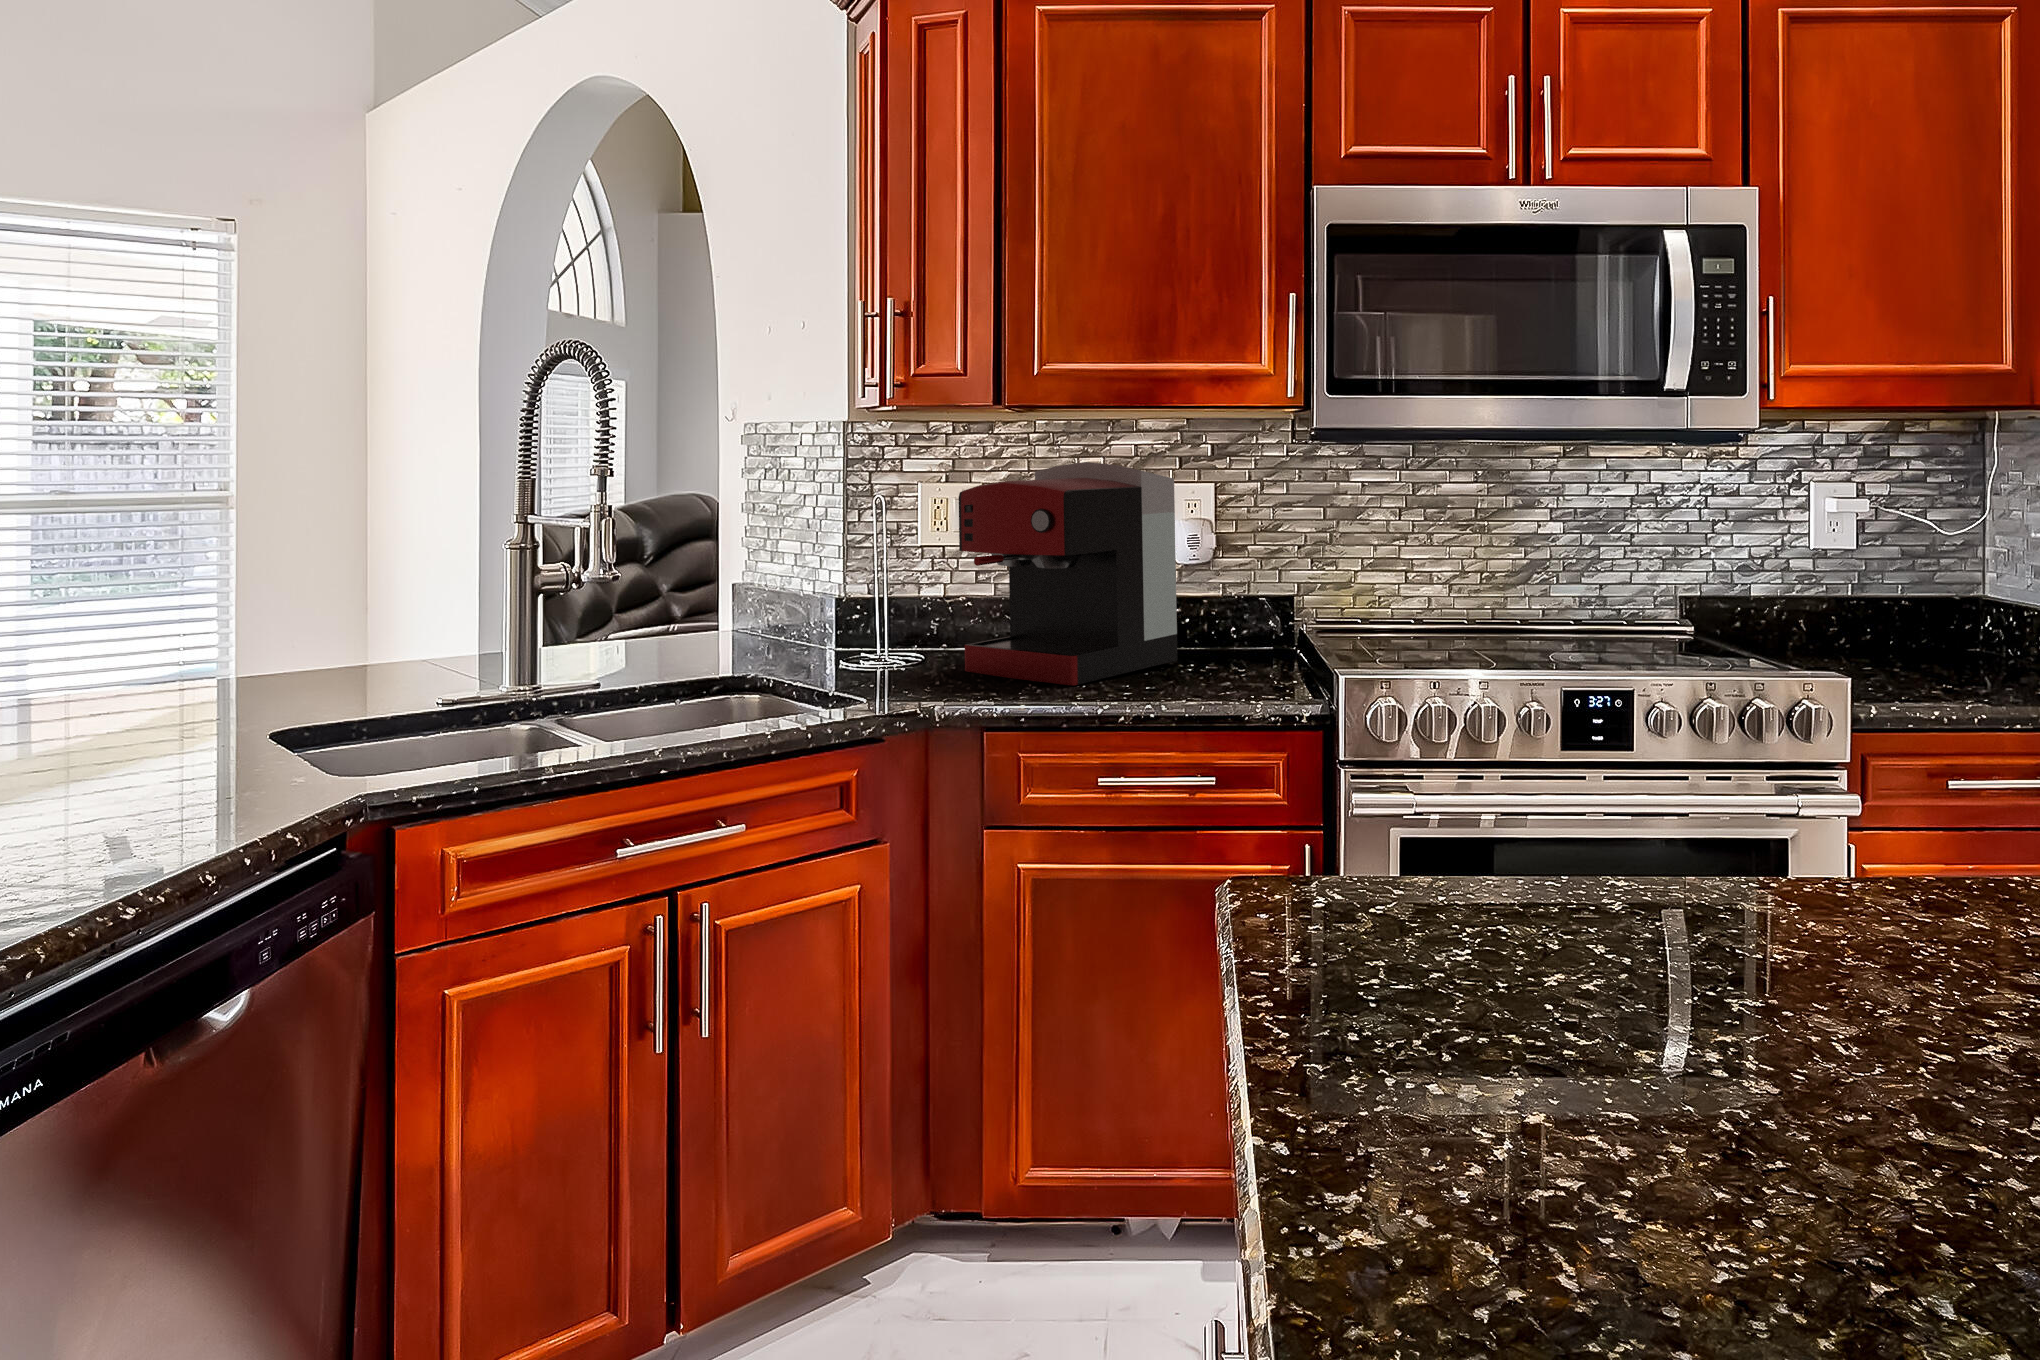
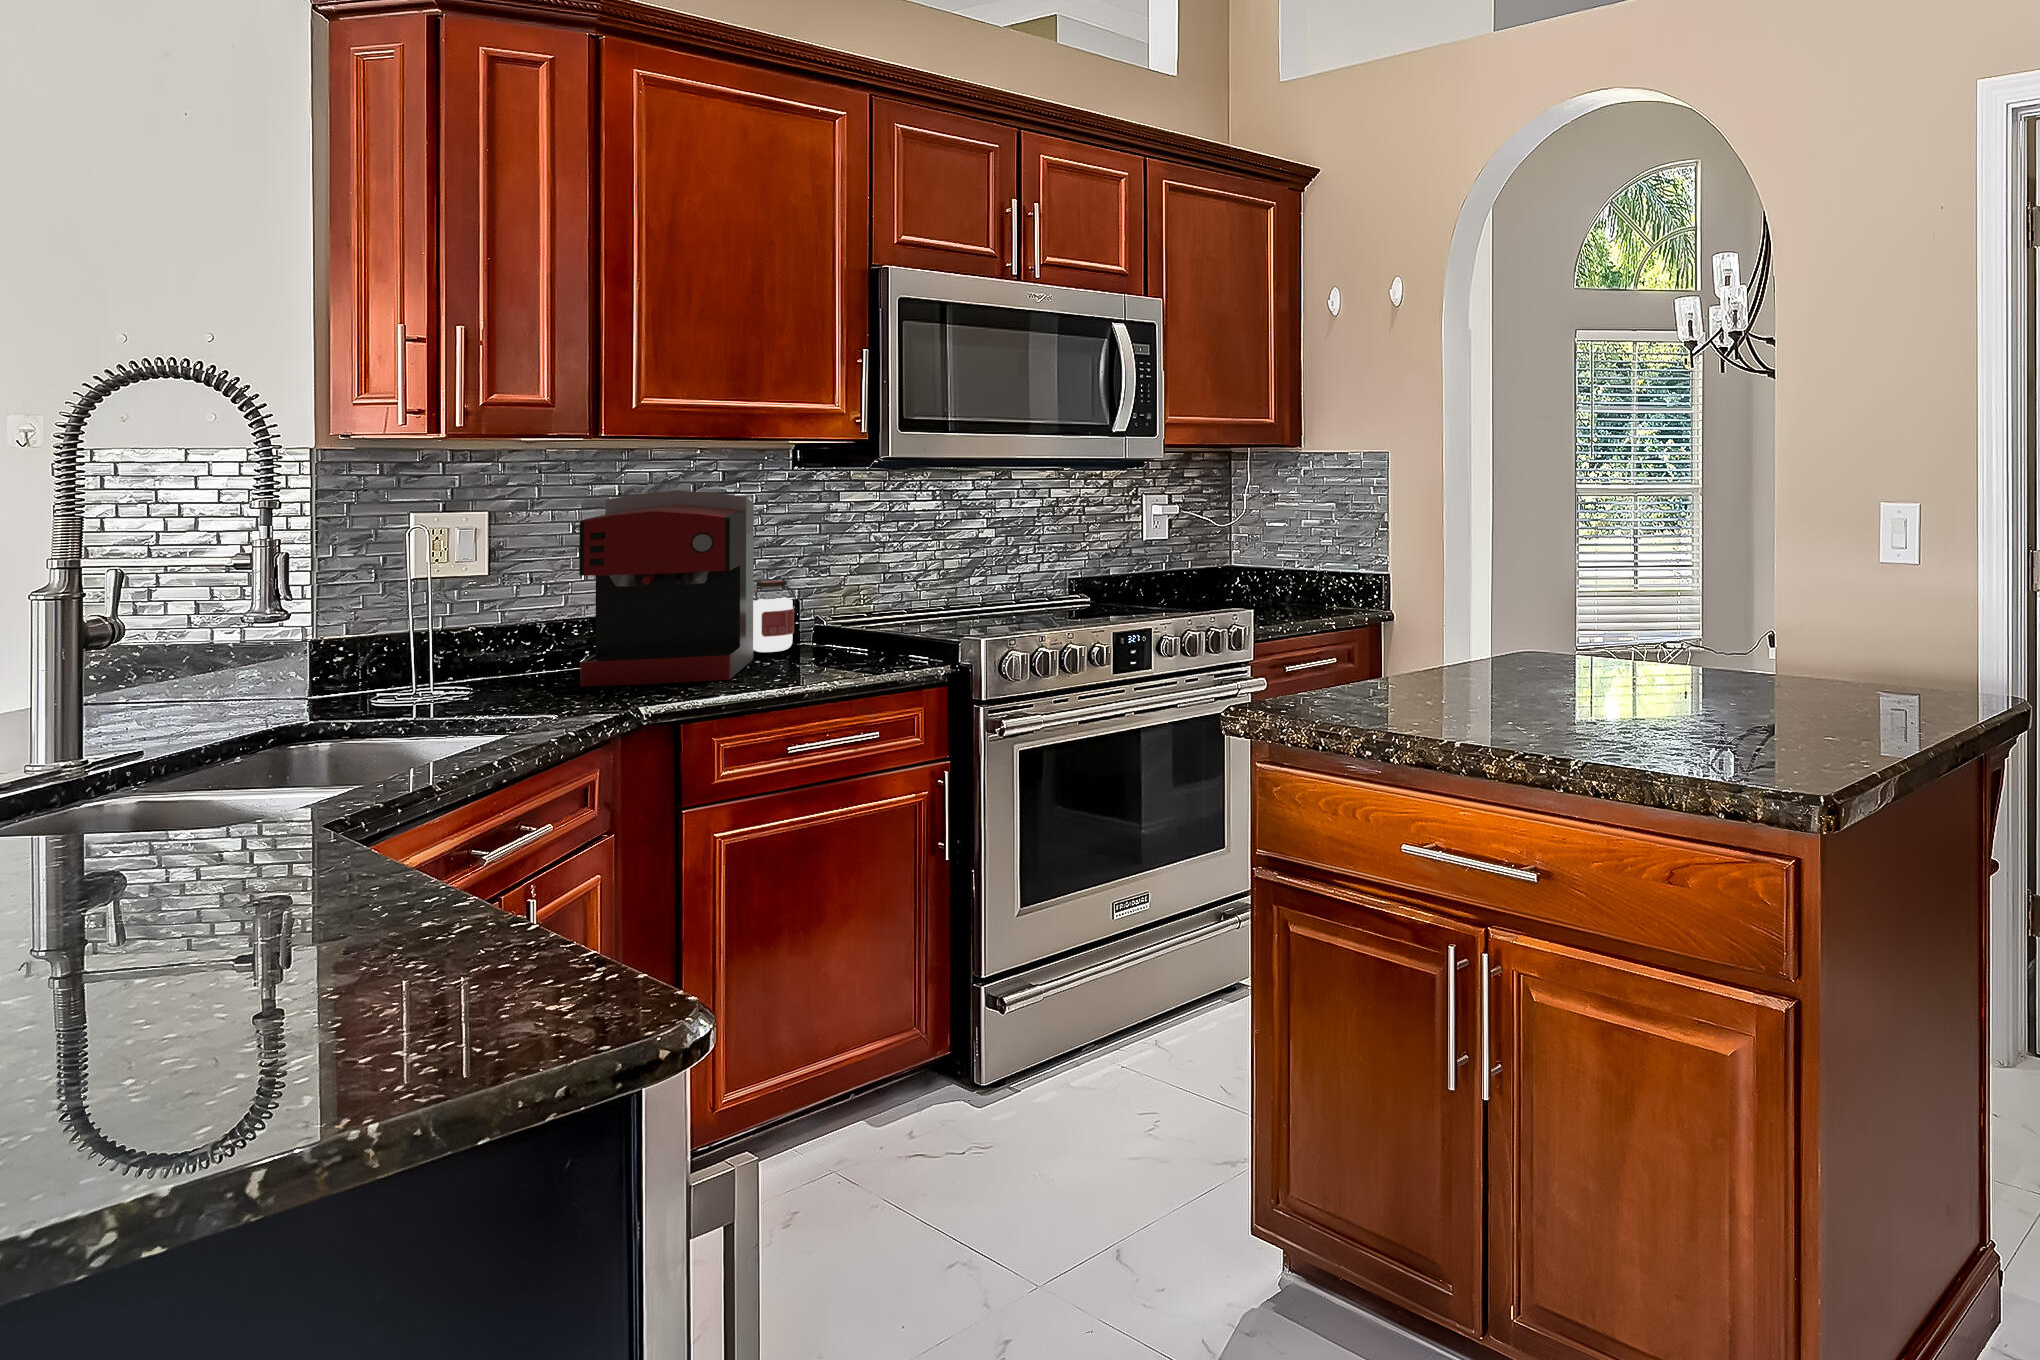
jar: none [1217,570,1265,654] -> present [753,580,796,652]

